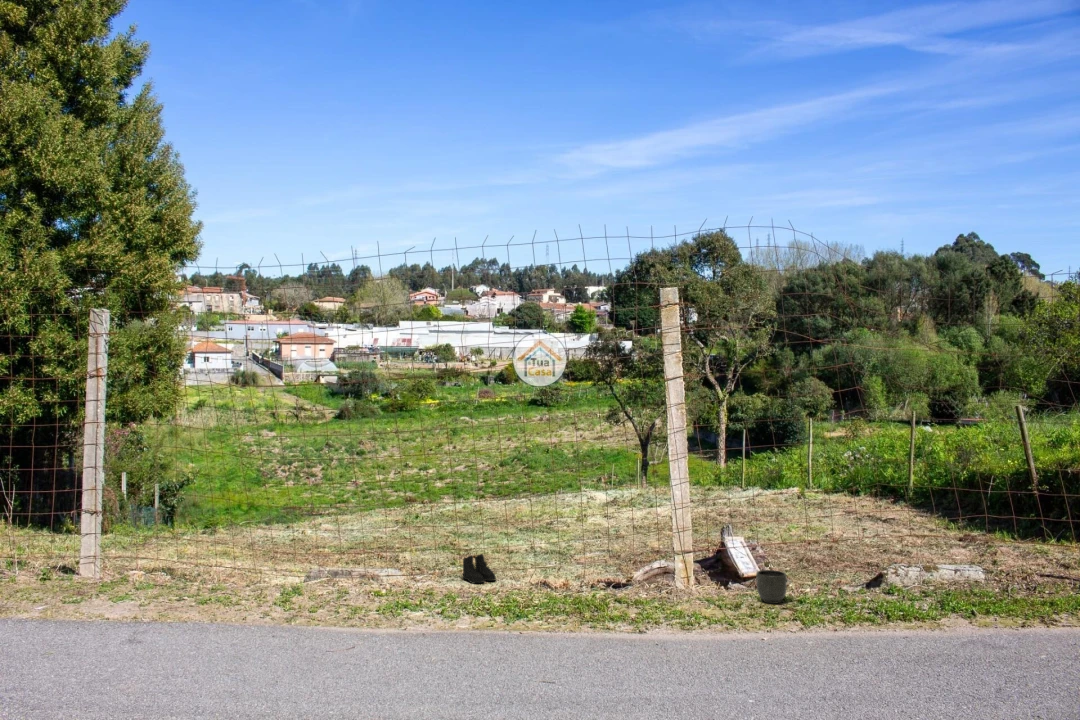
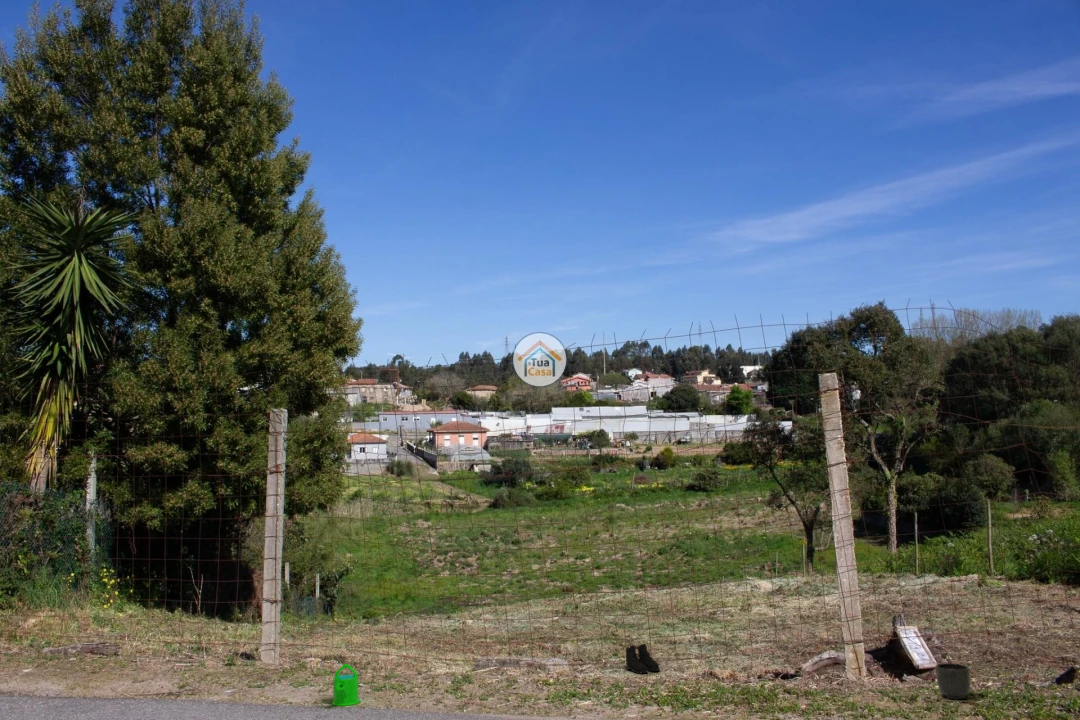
watering can: none [139,582,173,627] -> present [332,664,360,706]

